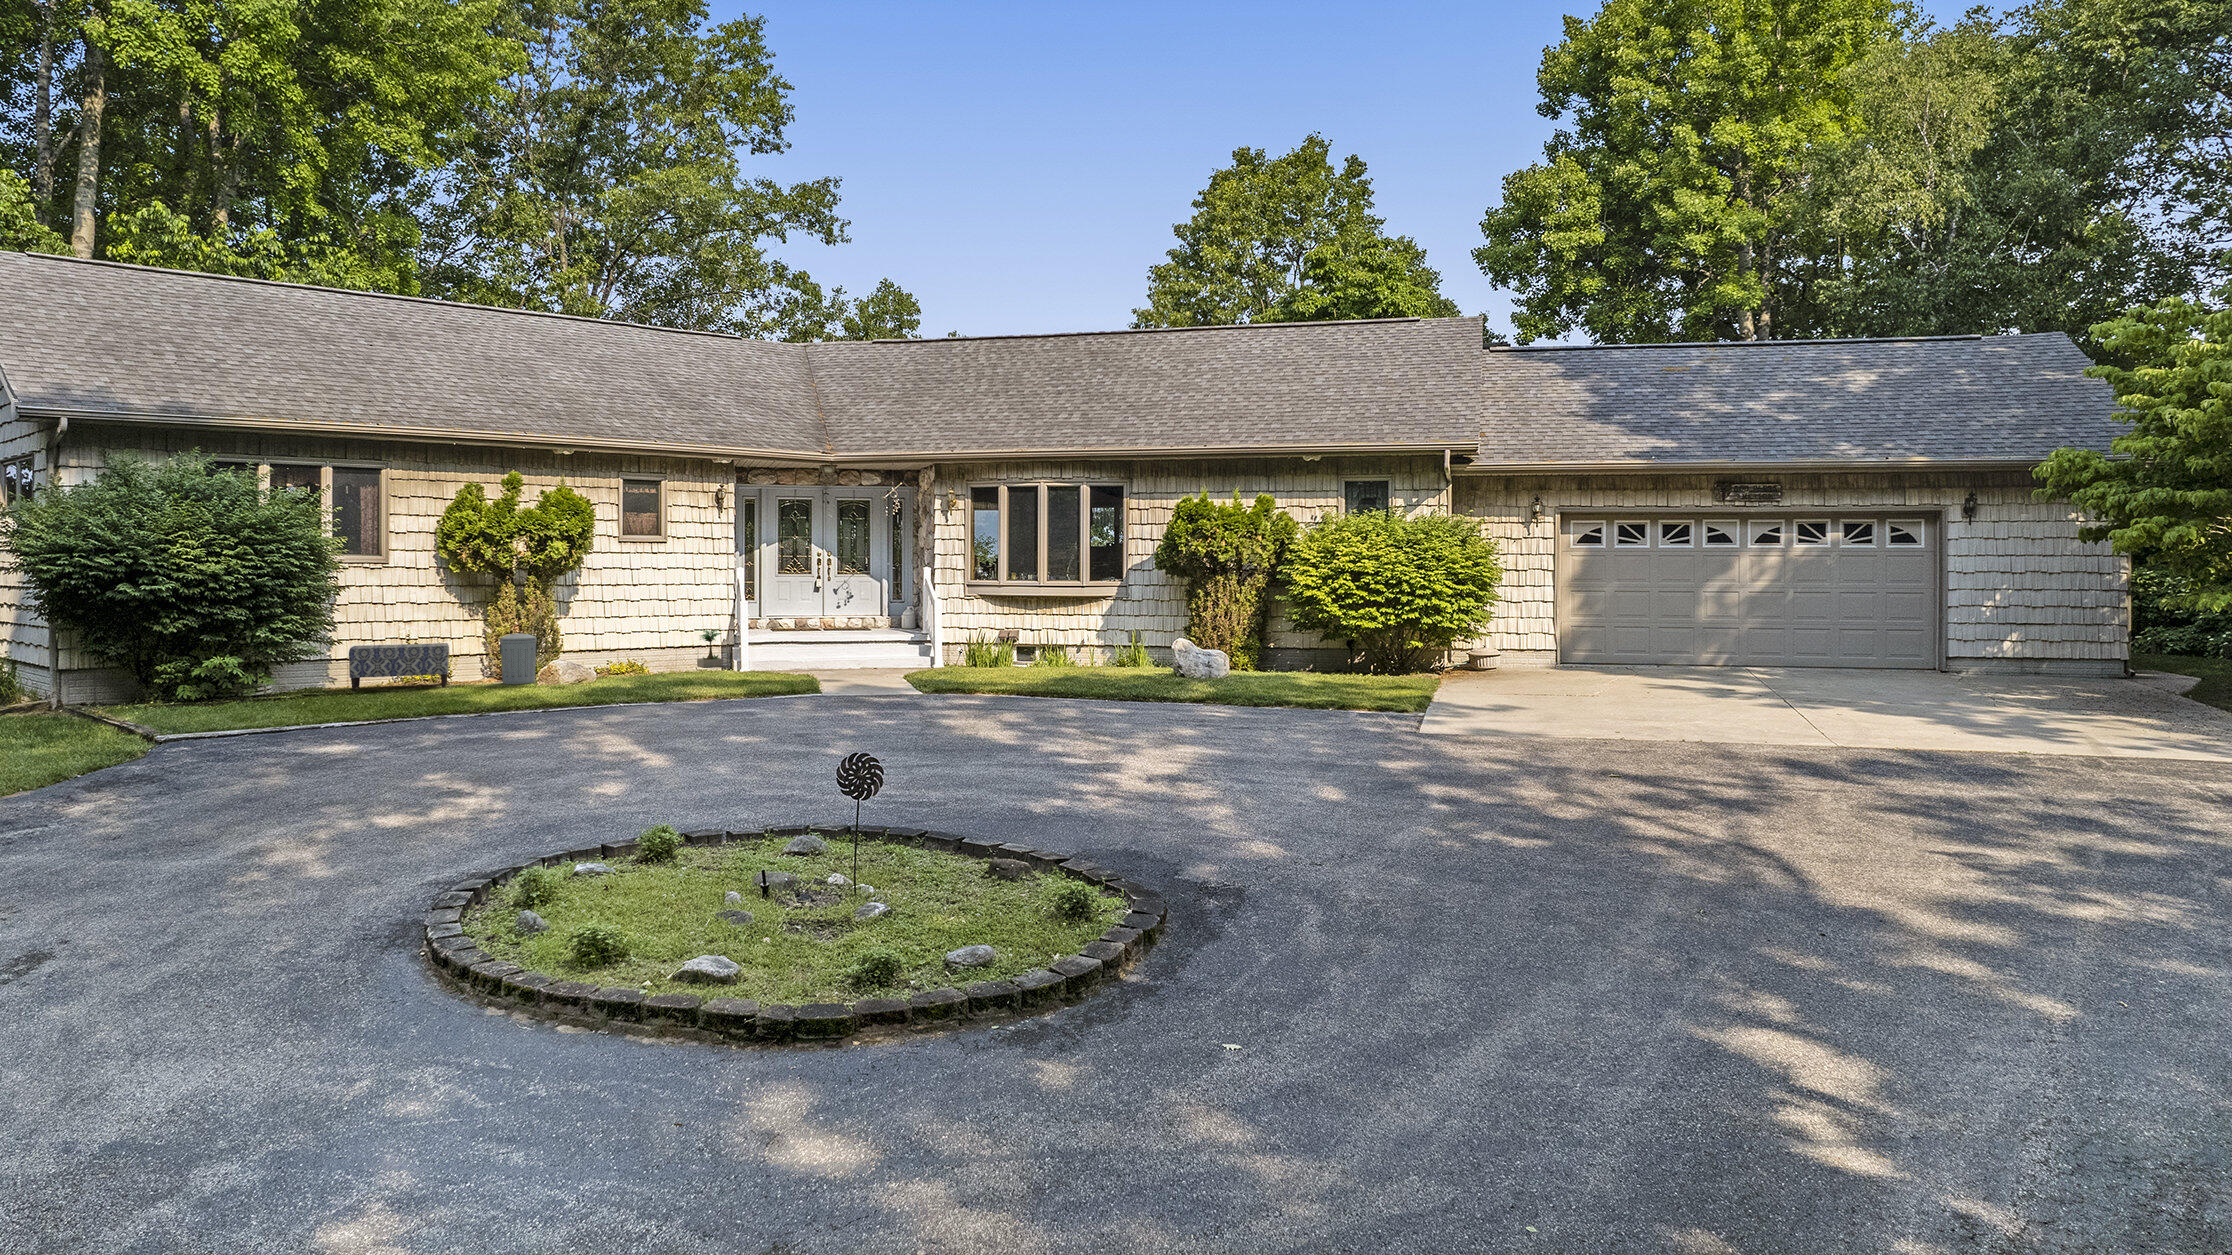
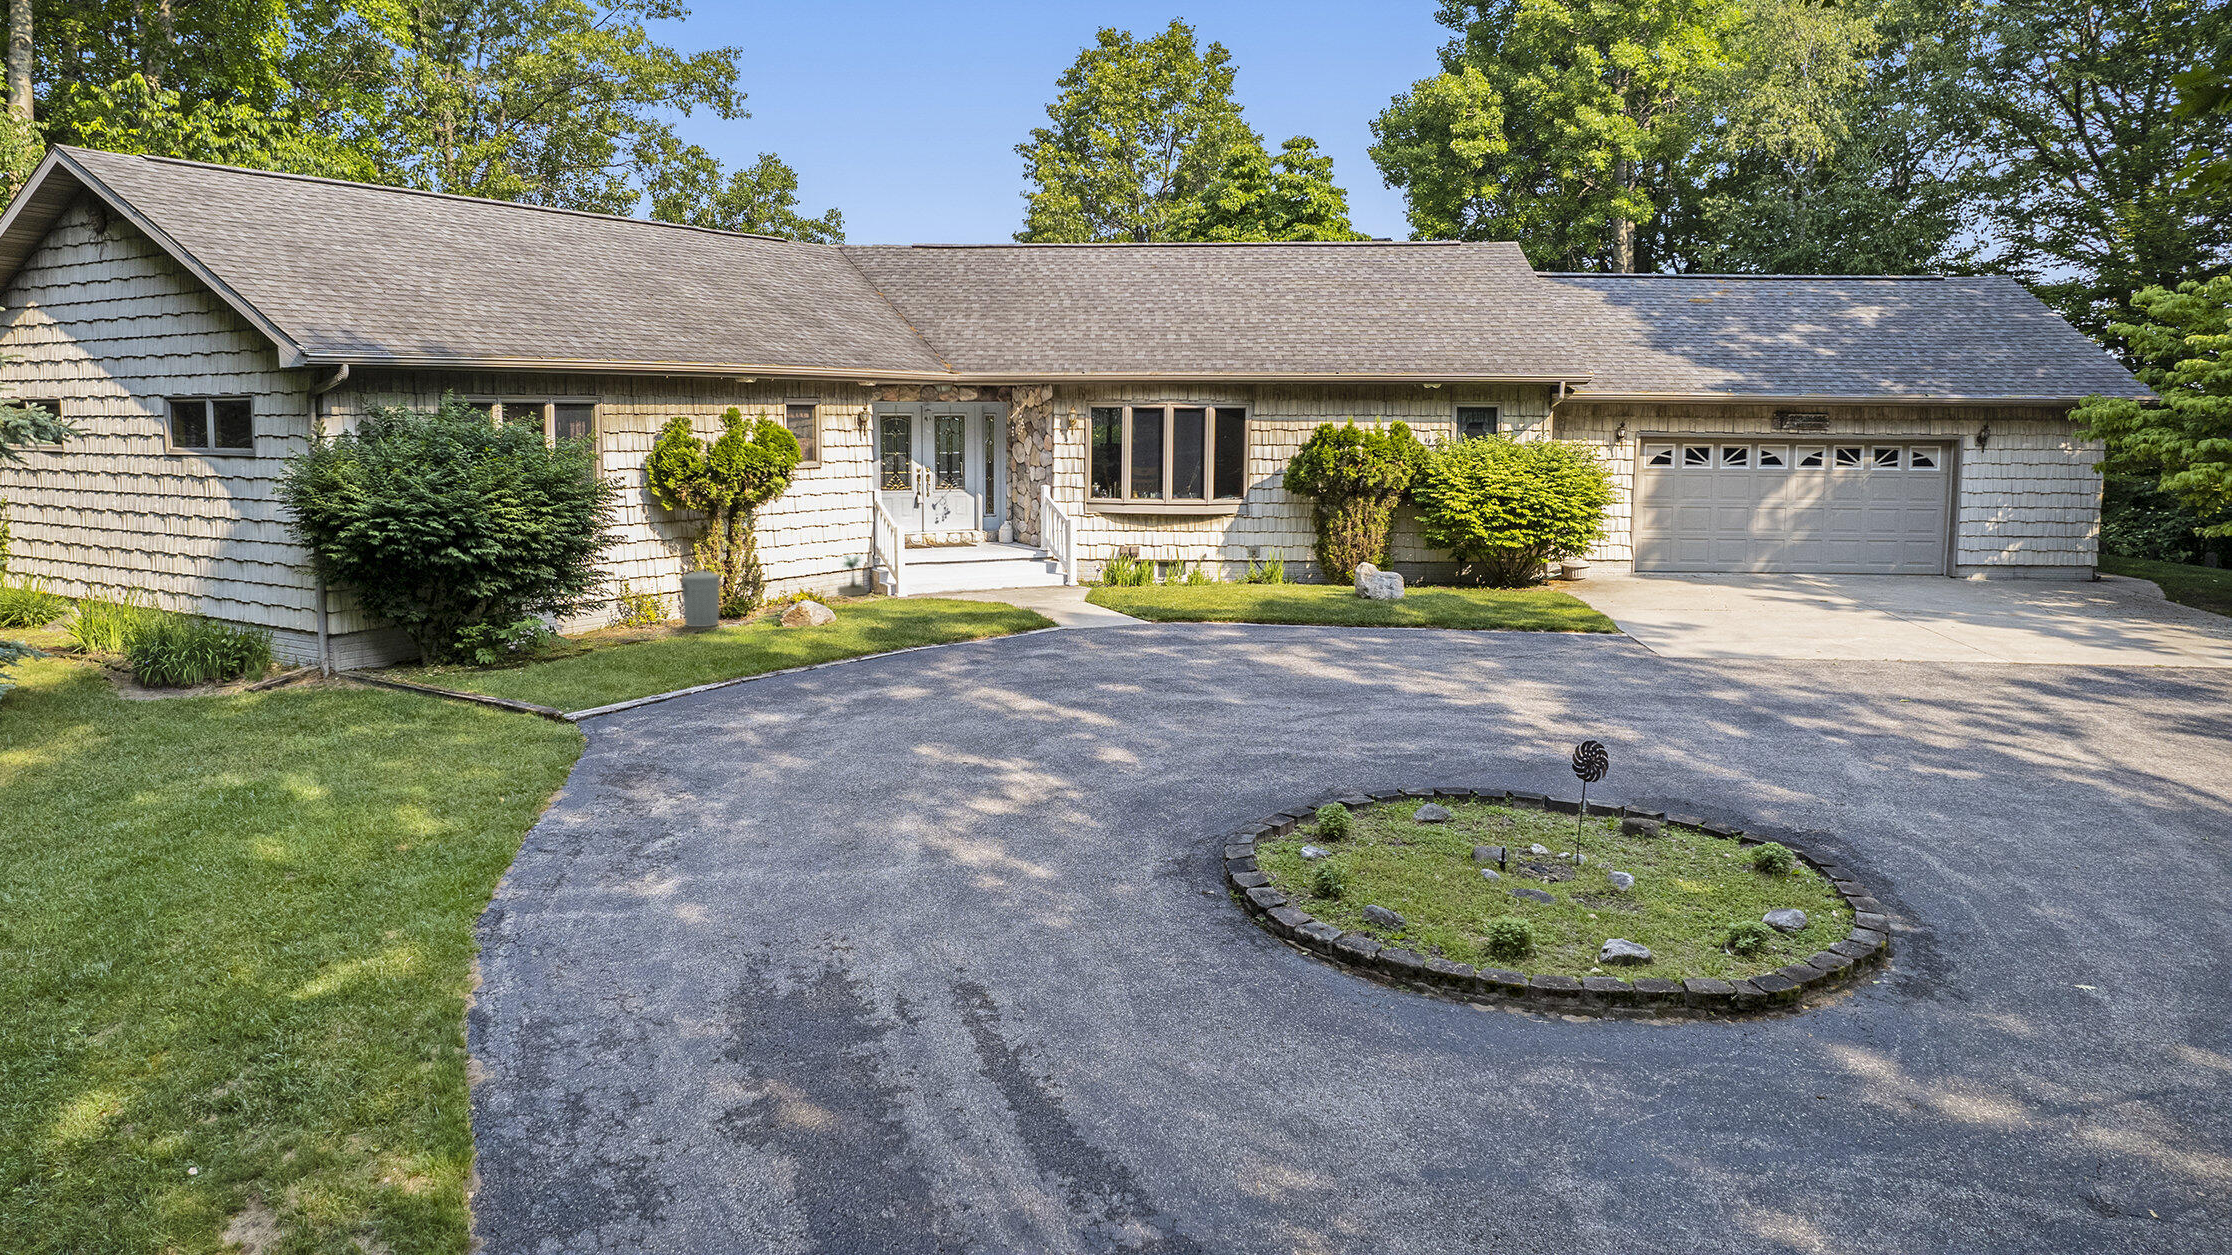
bench: present [349,643,449,691] -> none [526,584,637,643]

